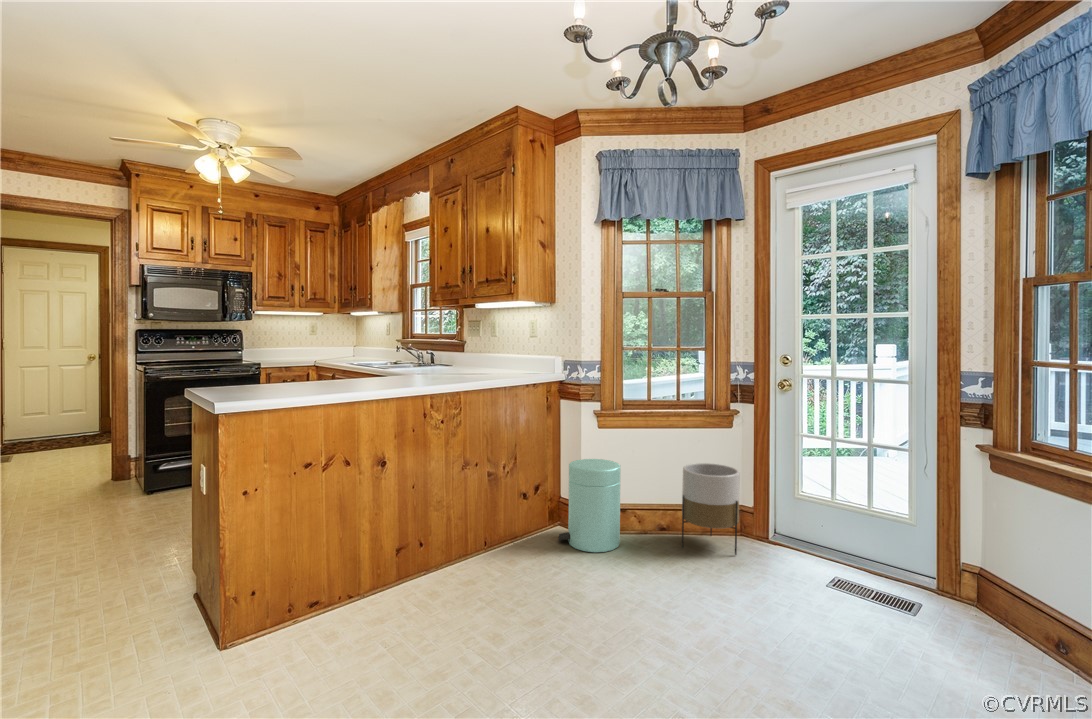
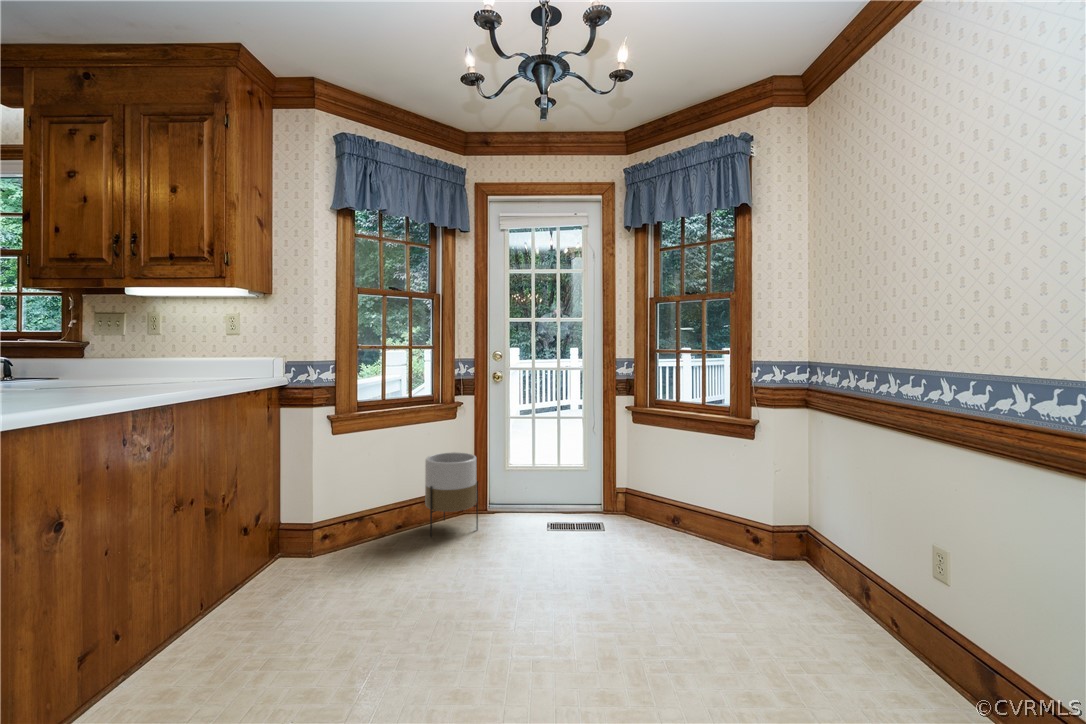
trash can: present [559,459,621,552] -> none [298,467,372,572]

